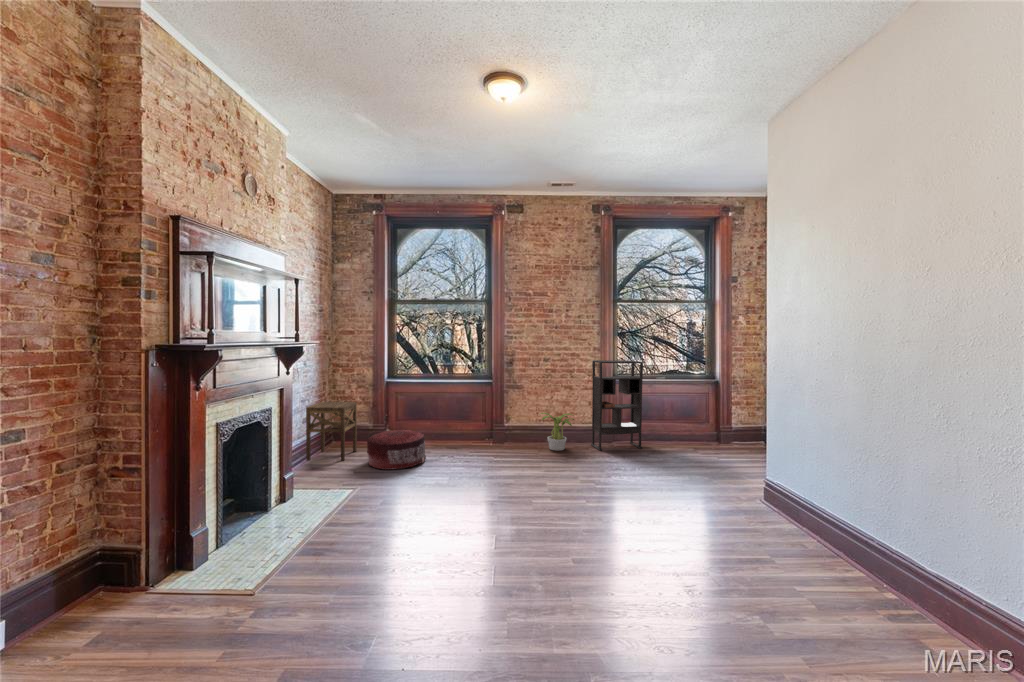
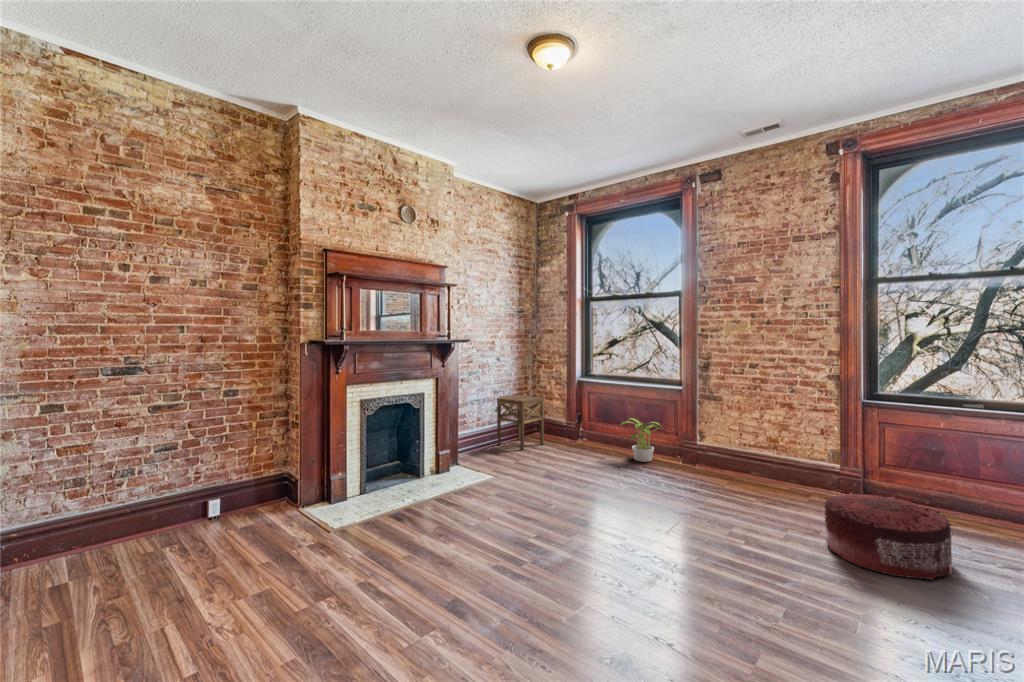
bookshelf: present [591,360,643,451] -> none [815,368,903,507]
potted plant: present [541,413,574,450] -> present [621,418,661,462]
pouf: present [367,430,426,470] -> present [825,493,952,580]

